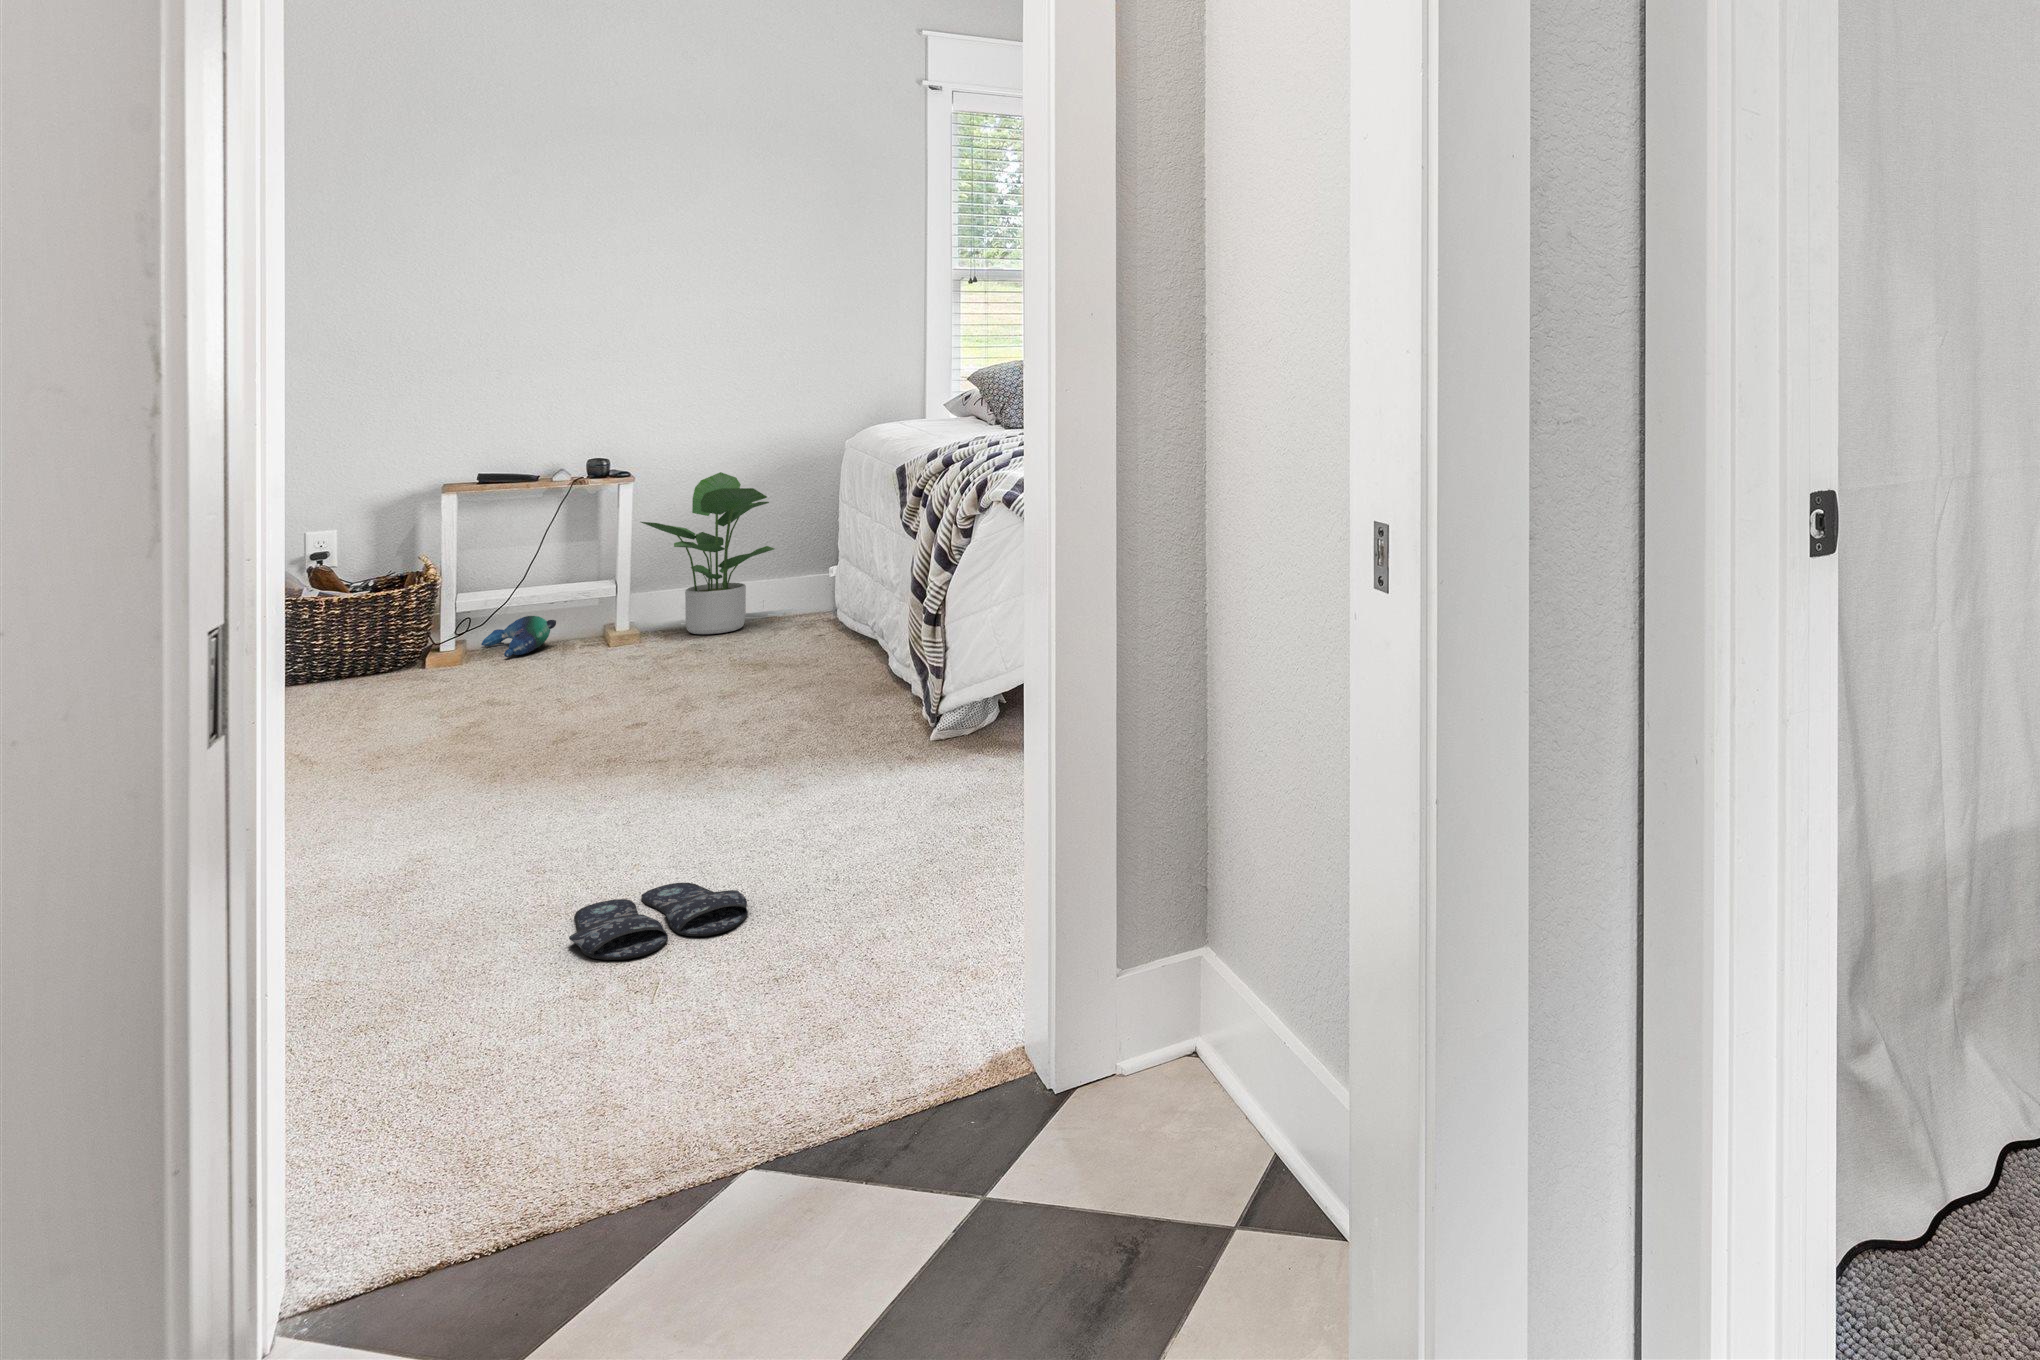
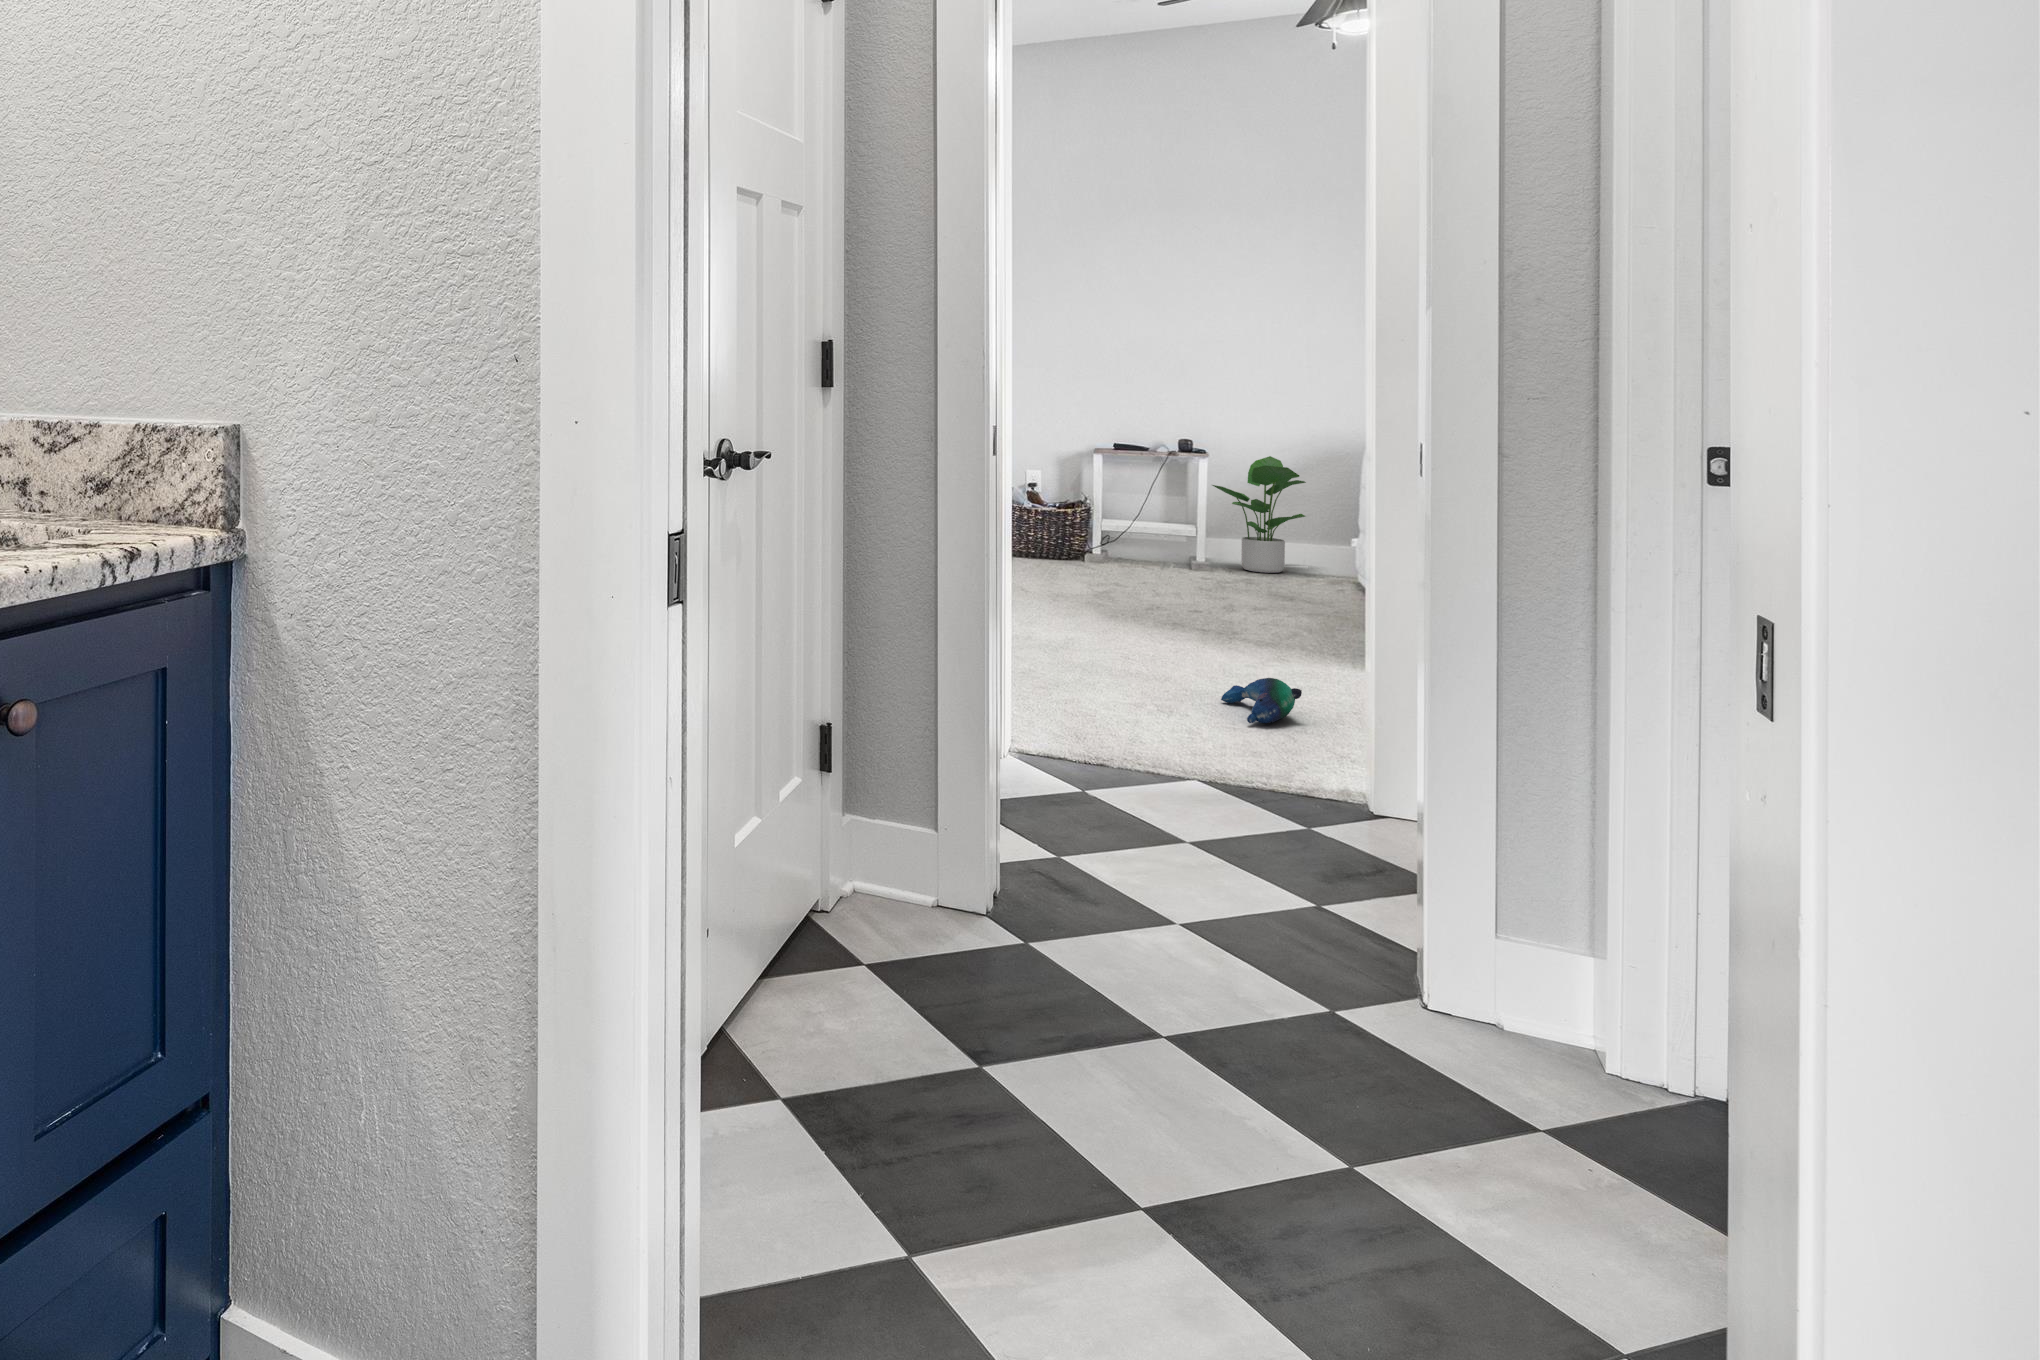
plush toy: present [481,616,556,657] -> present [1221,678,1302,724]
slippers: present [569,883,748,960] -> none [1121,661,1213,685]

